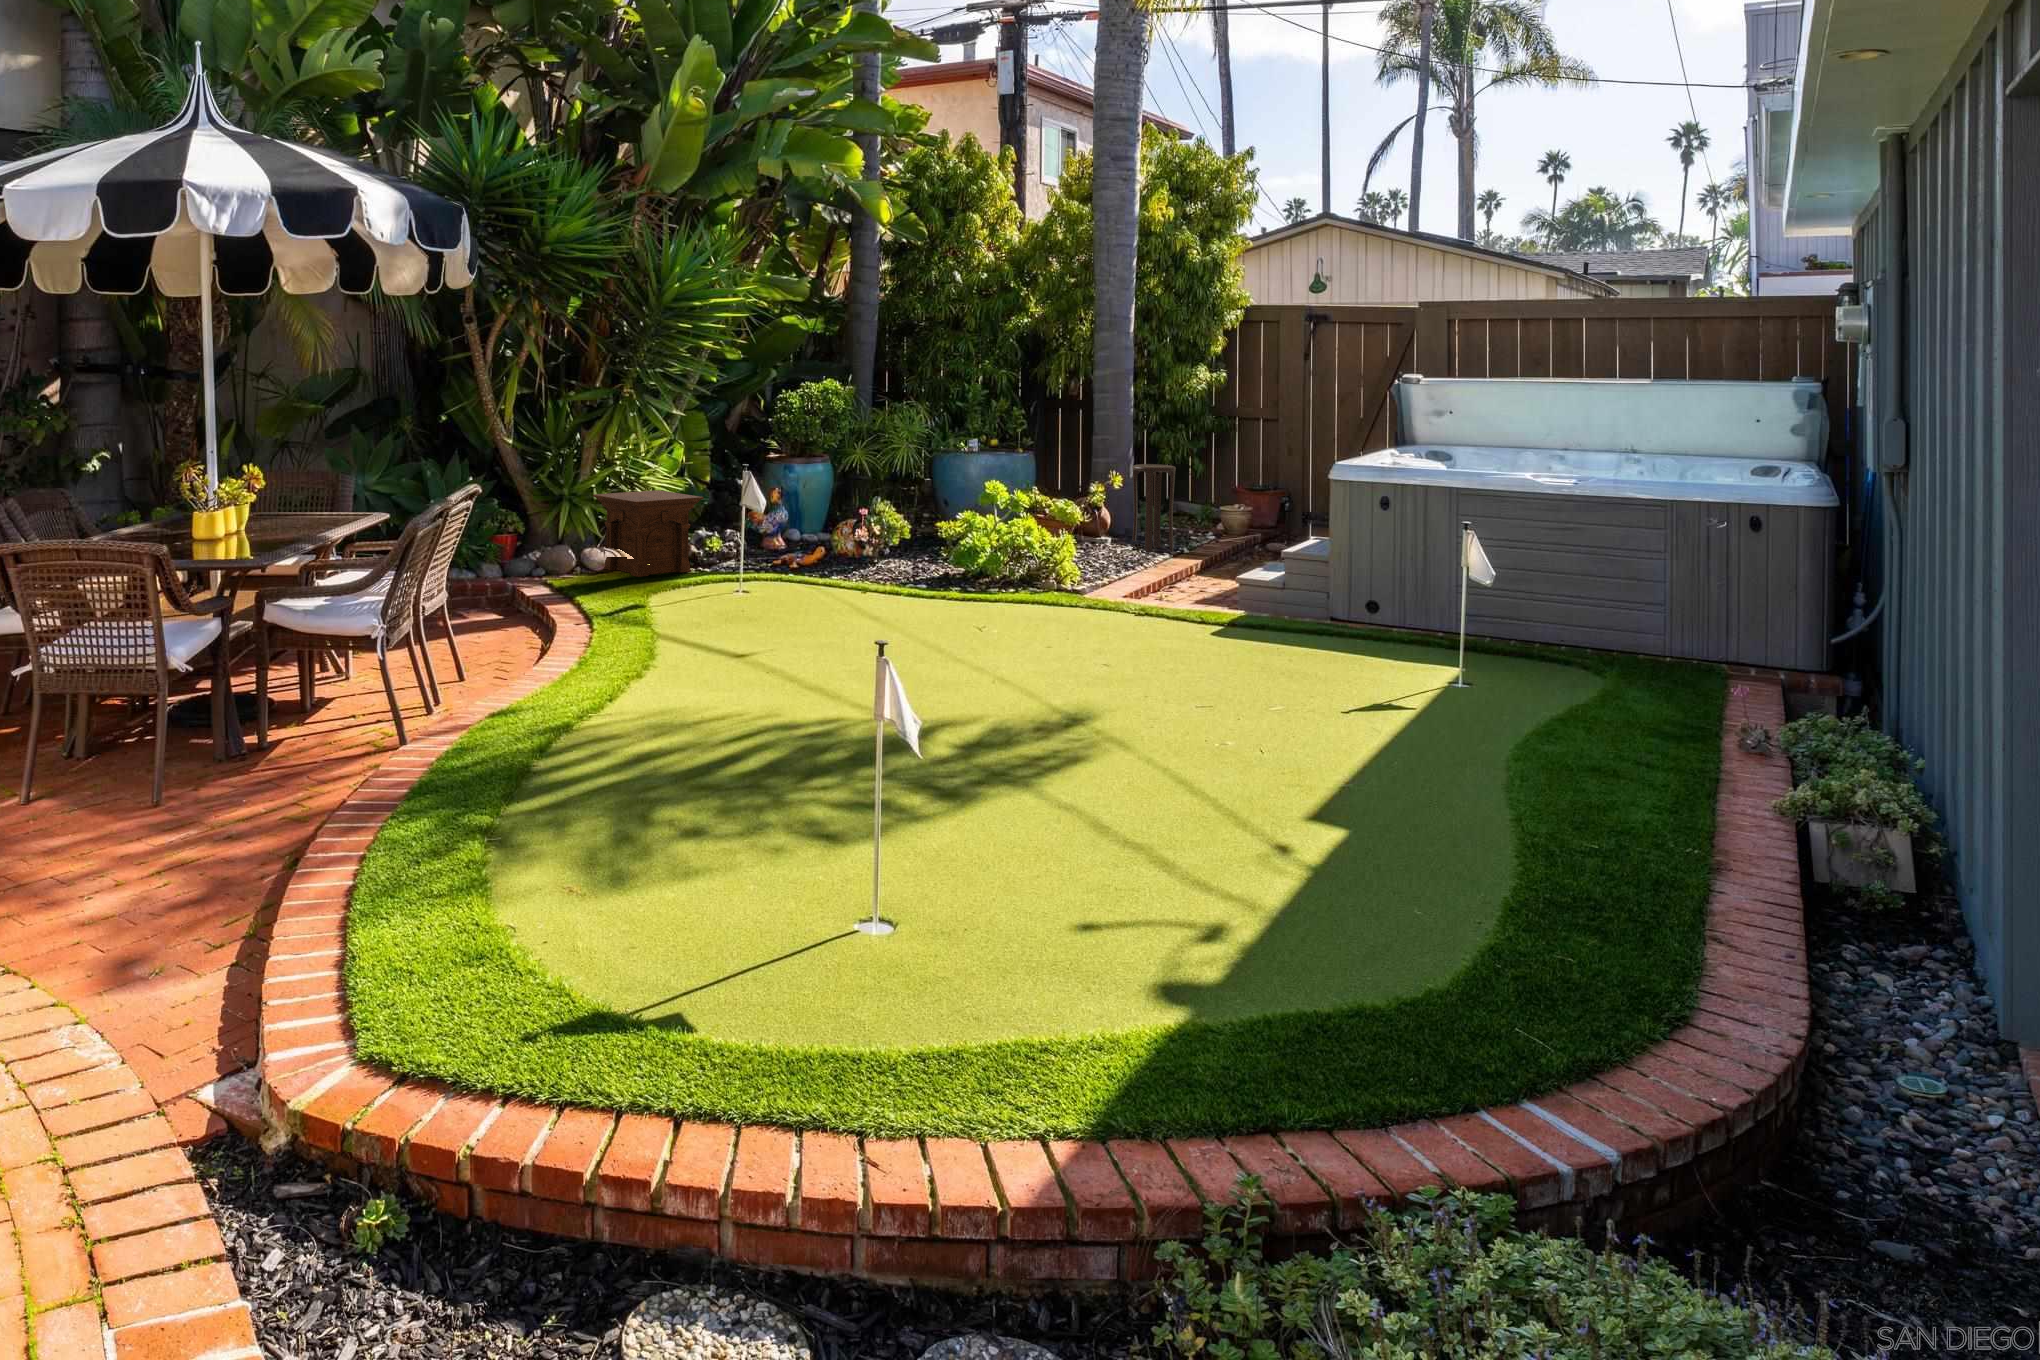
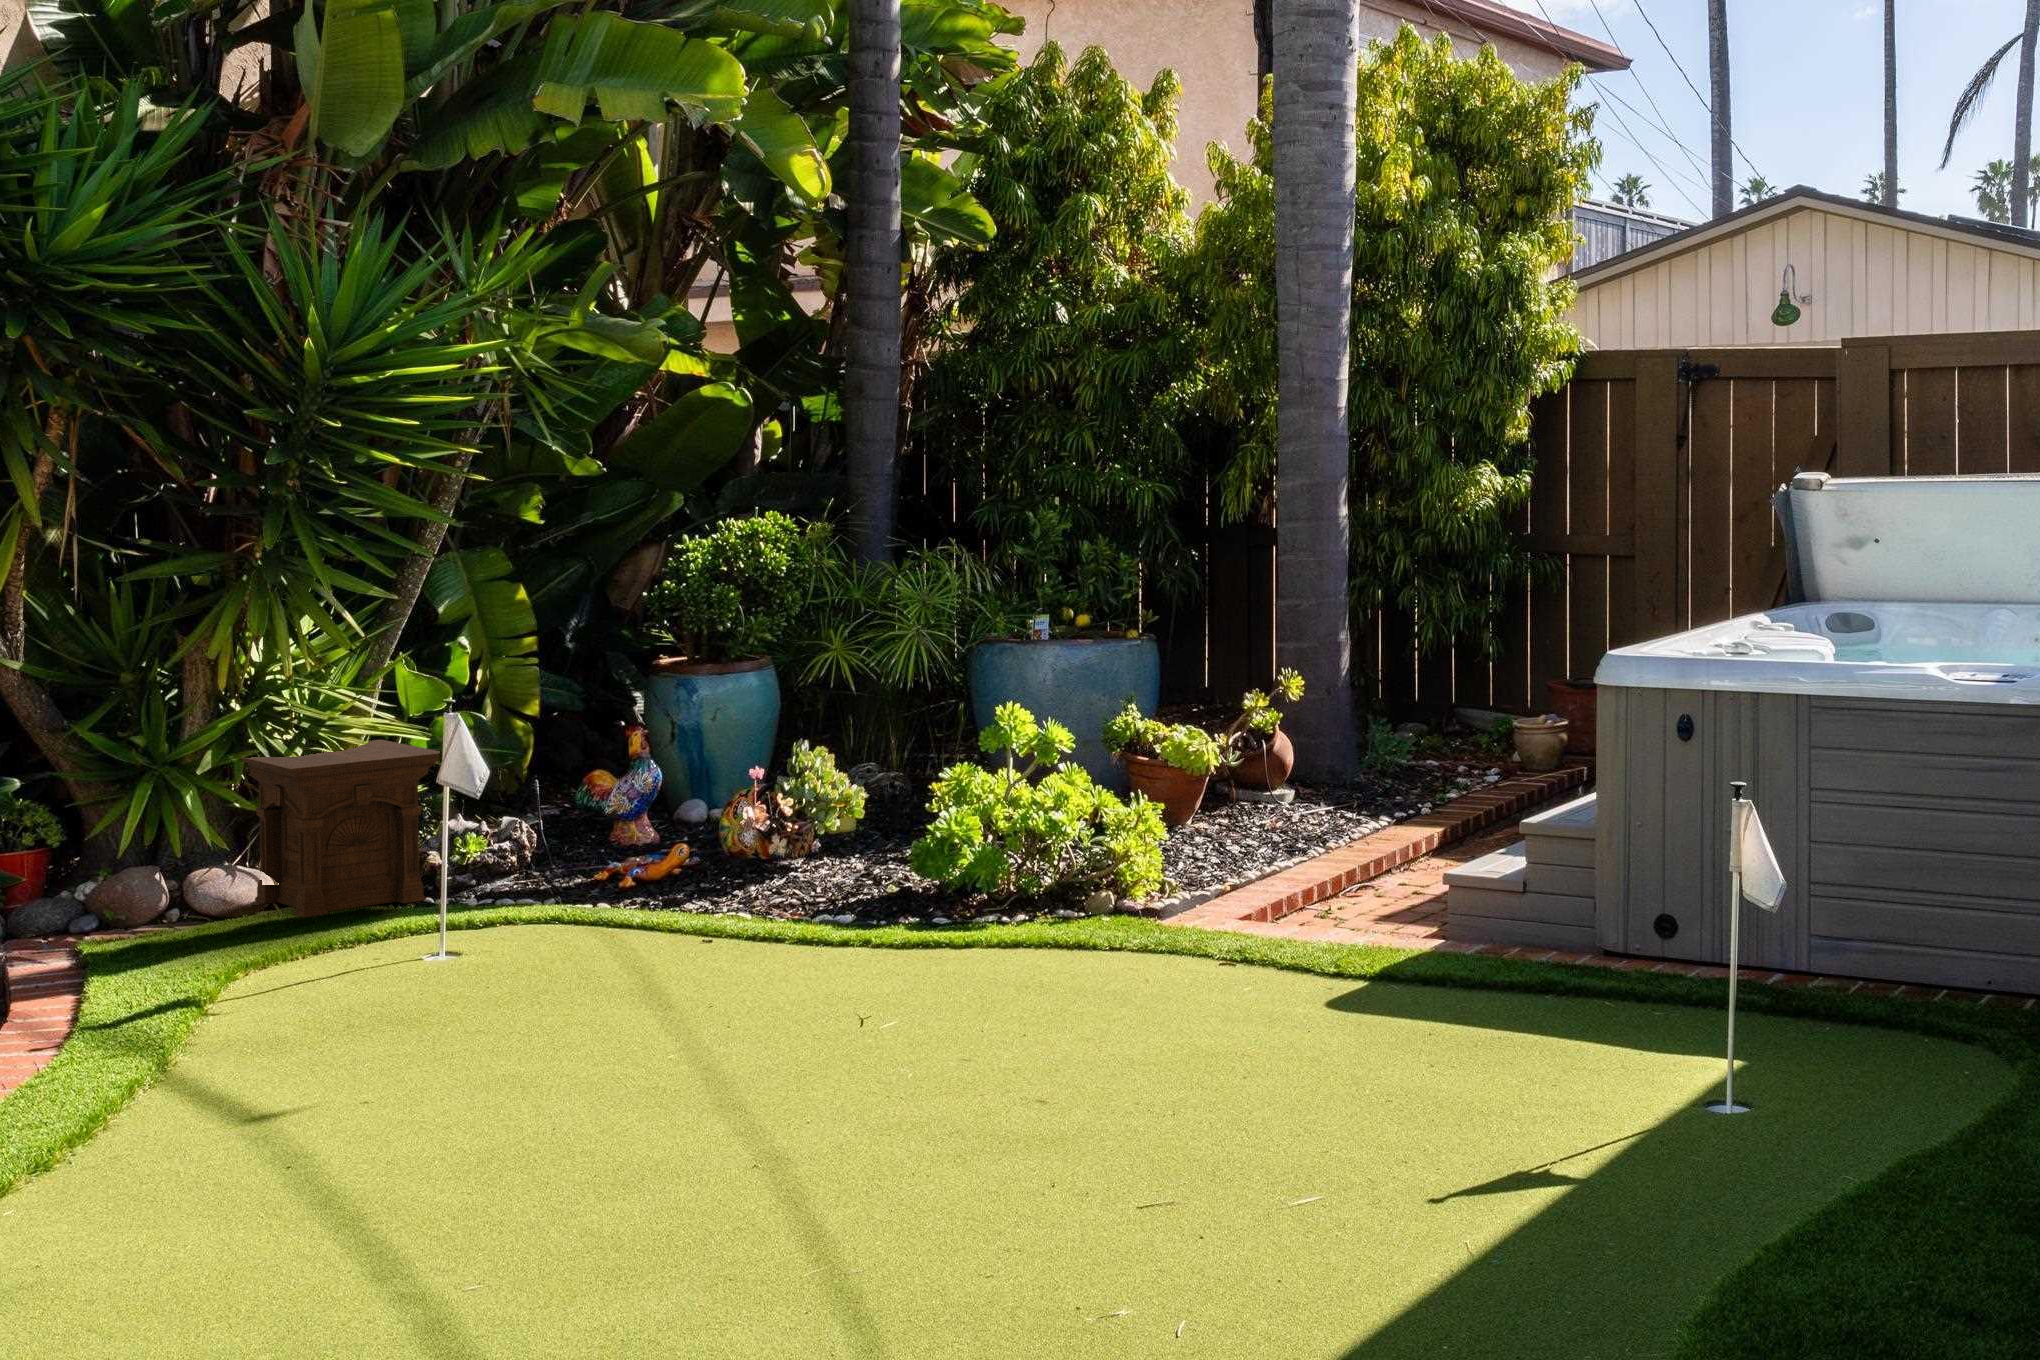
stool: present [1132,464,1176,553] -> none [1327,653,1405,820]

